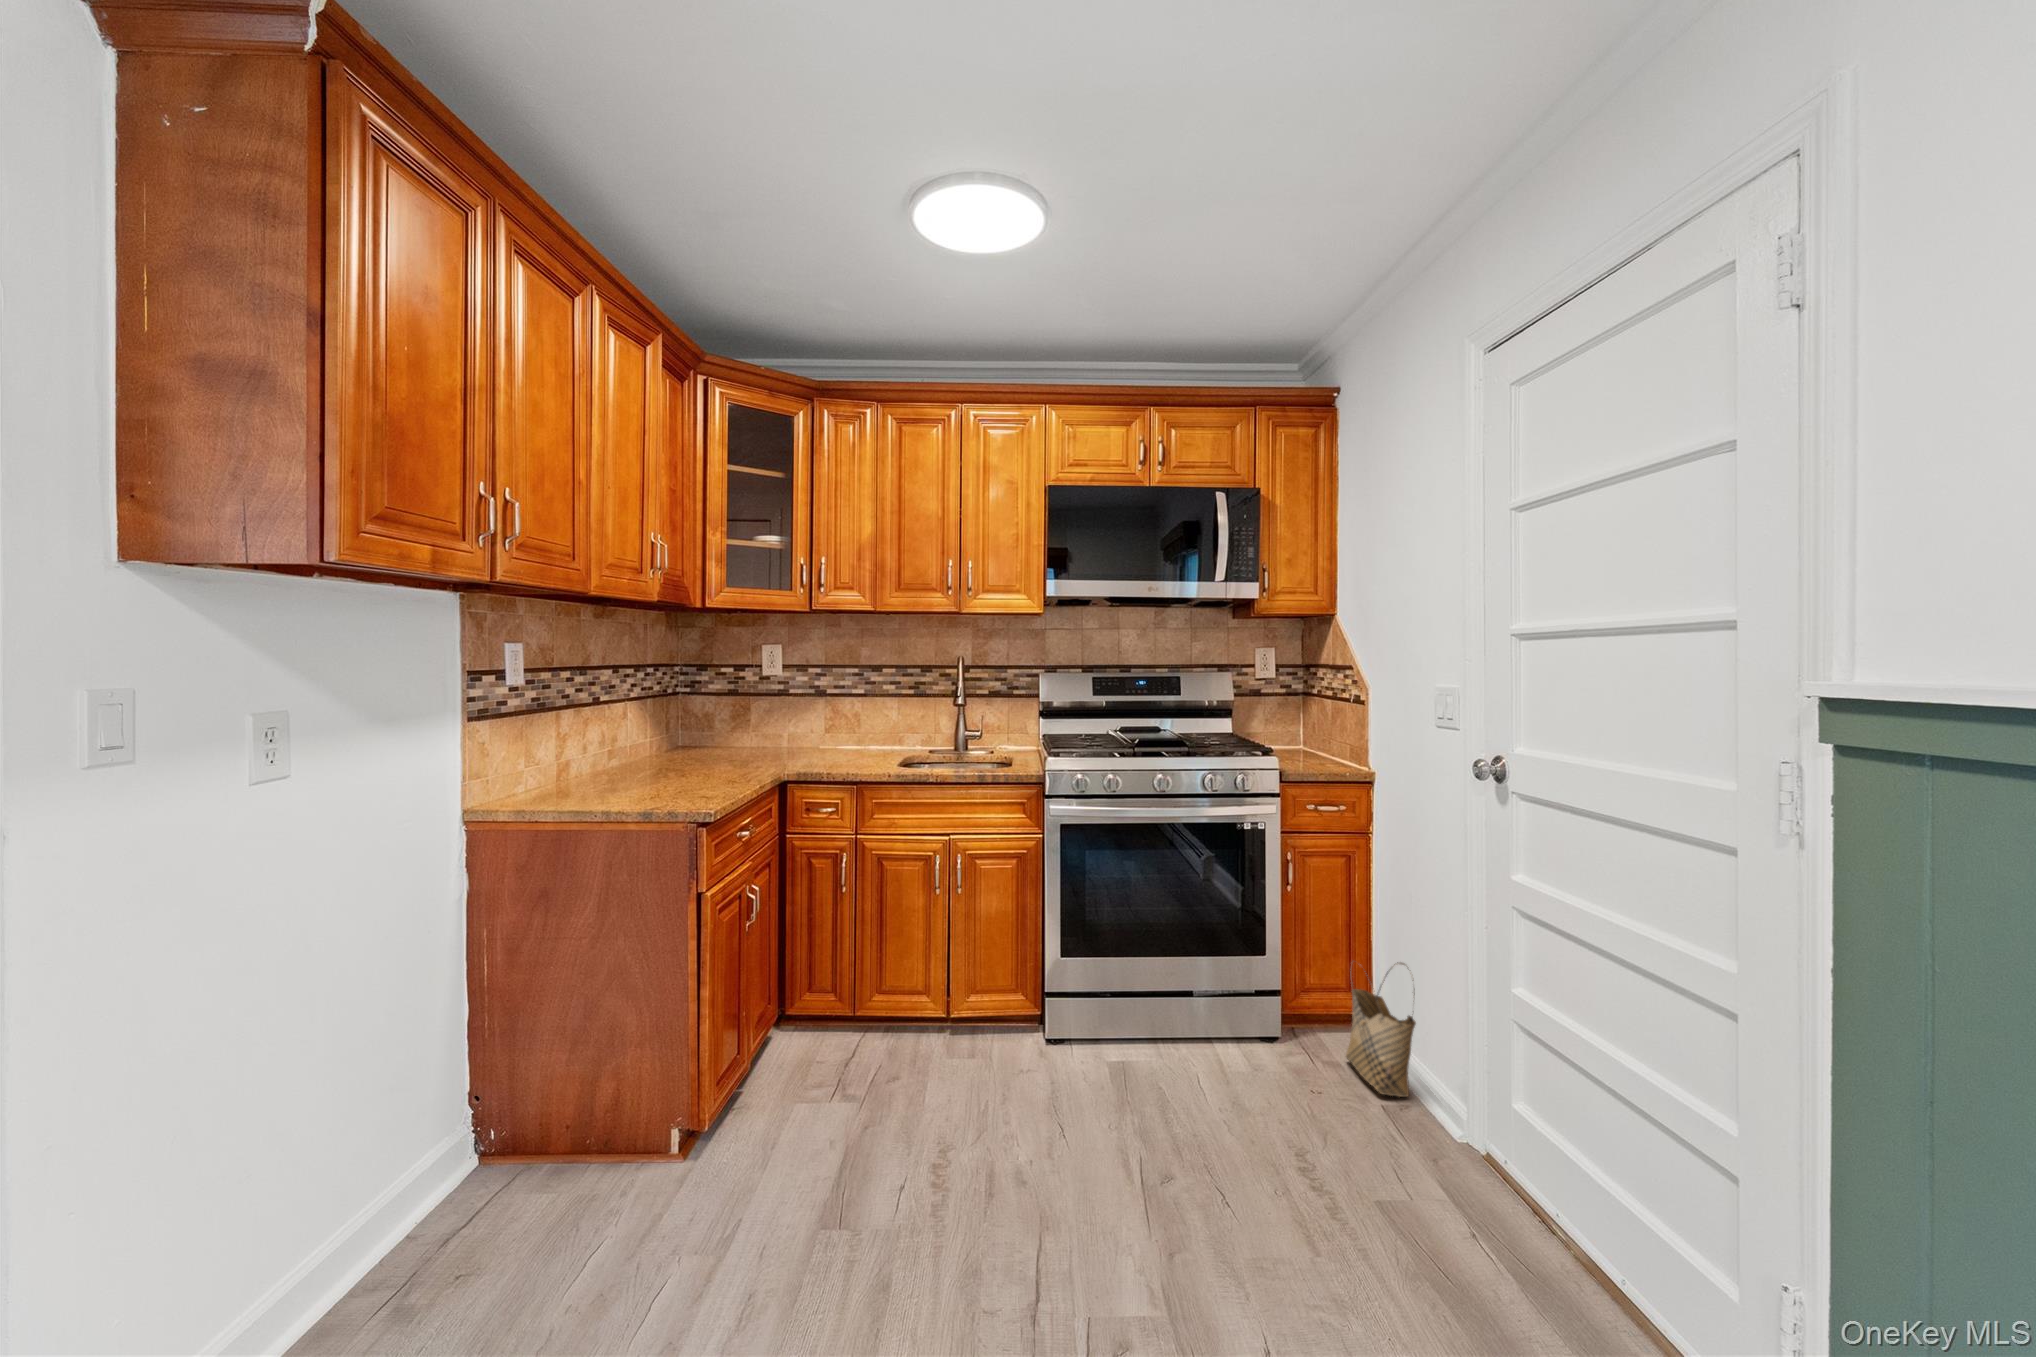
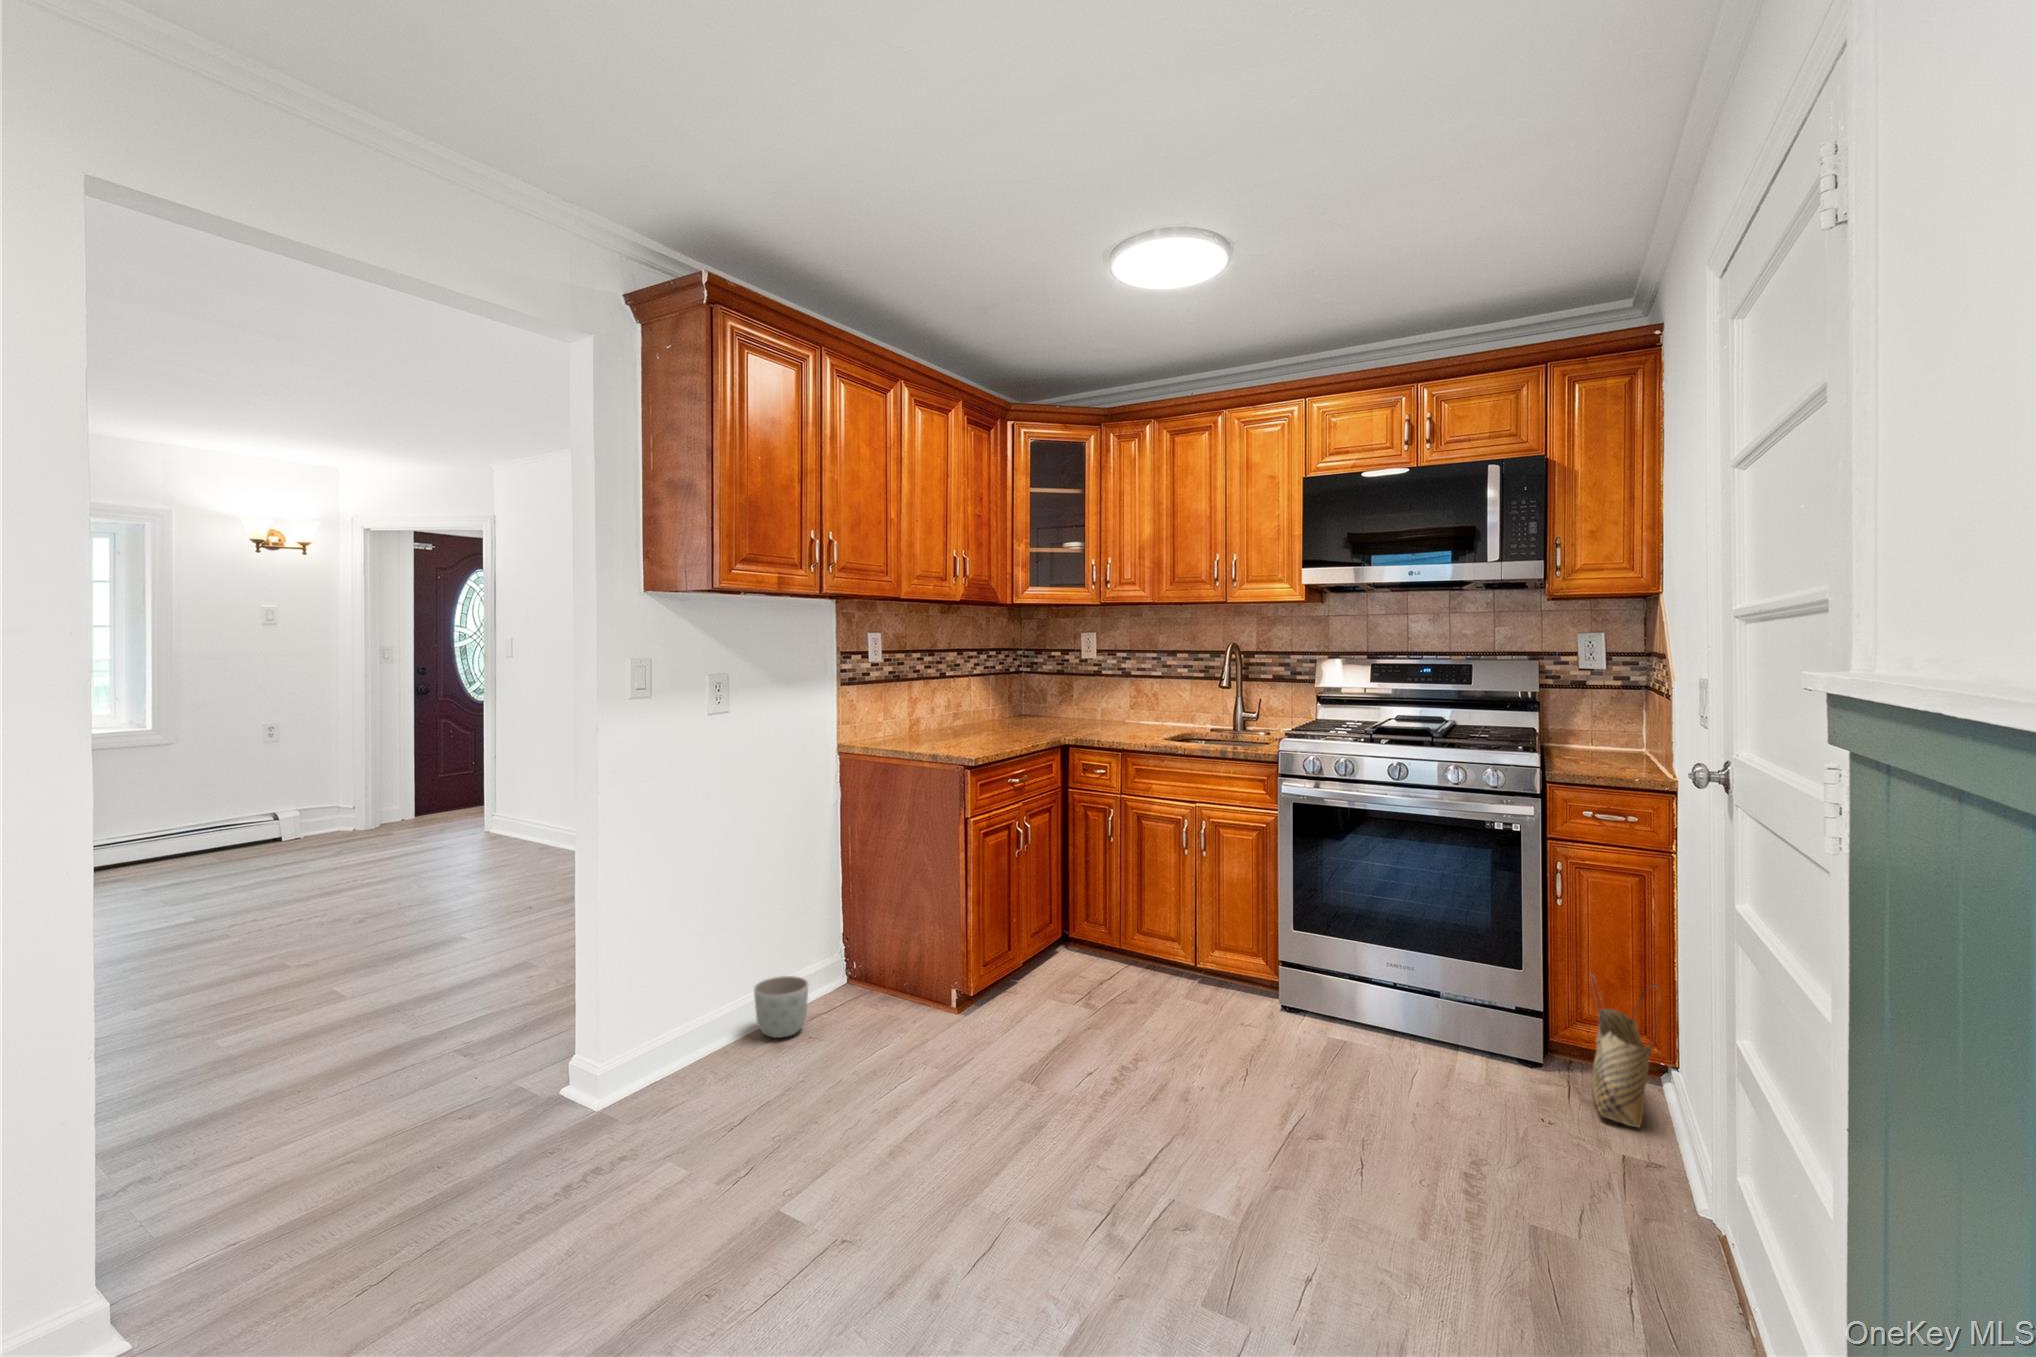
planter: none [353,1181,458,1299] -> present [754,976,808,1038]

